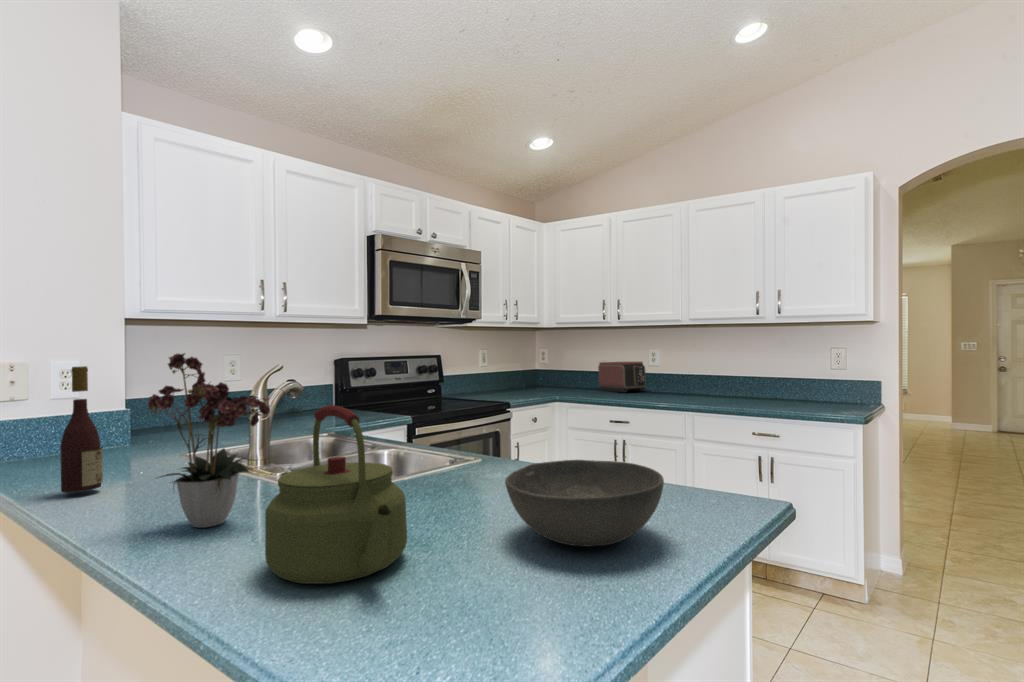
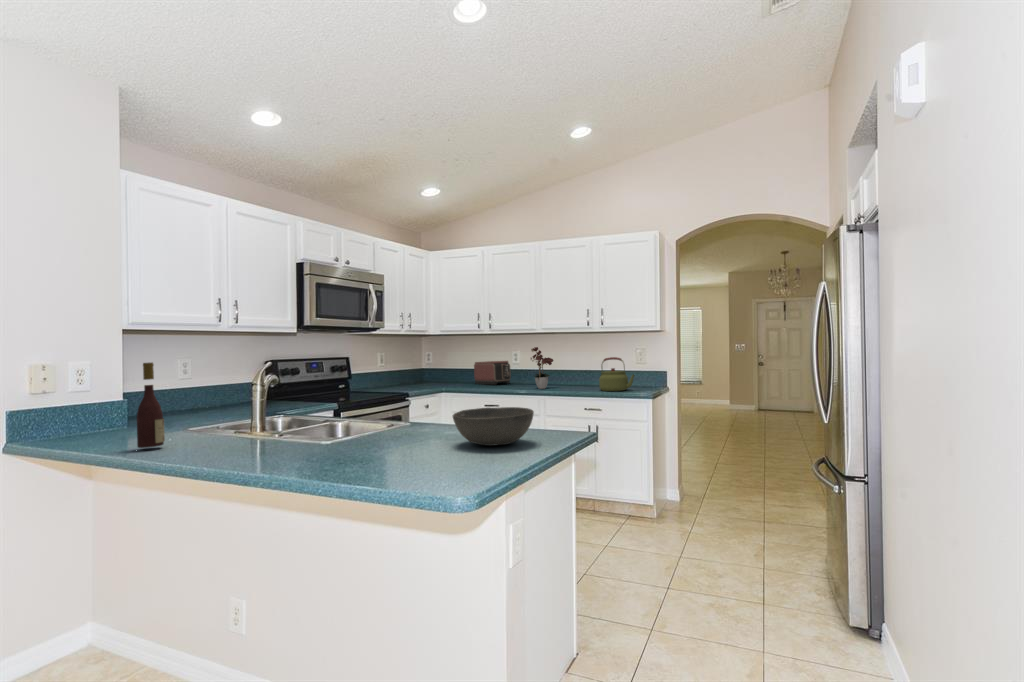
flower arrangement: present [148,353,270,528] -> present [531,347,553,389]
kettle: present [265,405,407,584] -> present [599,357,635,391]

